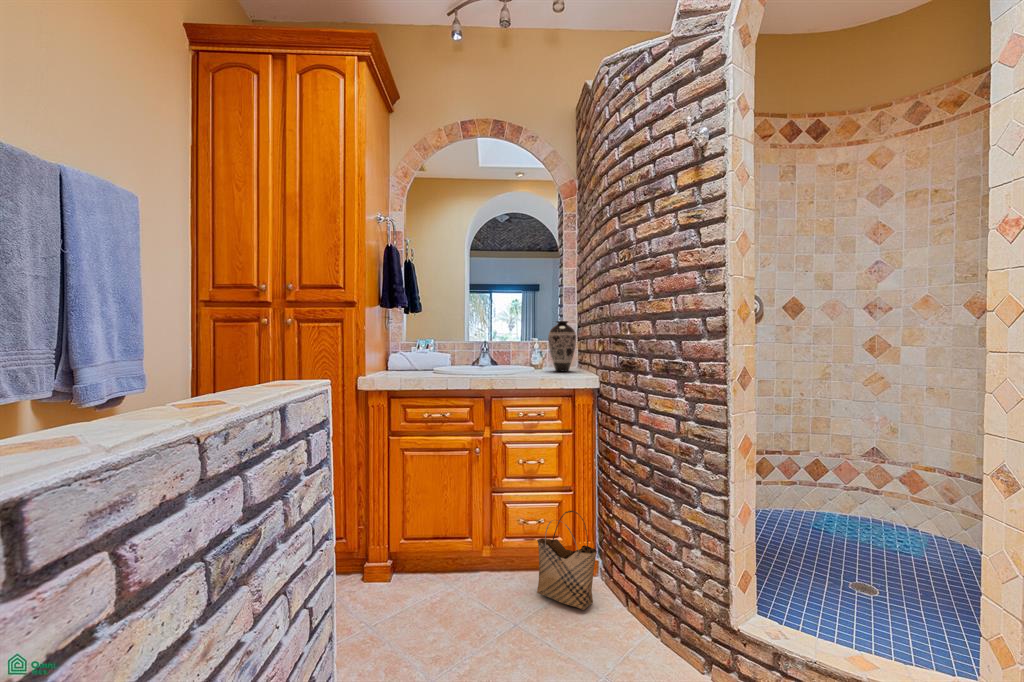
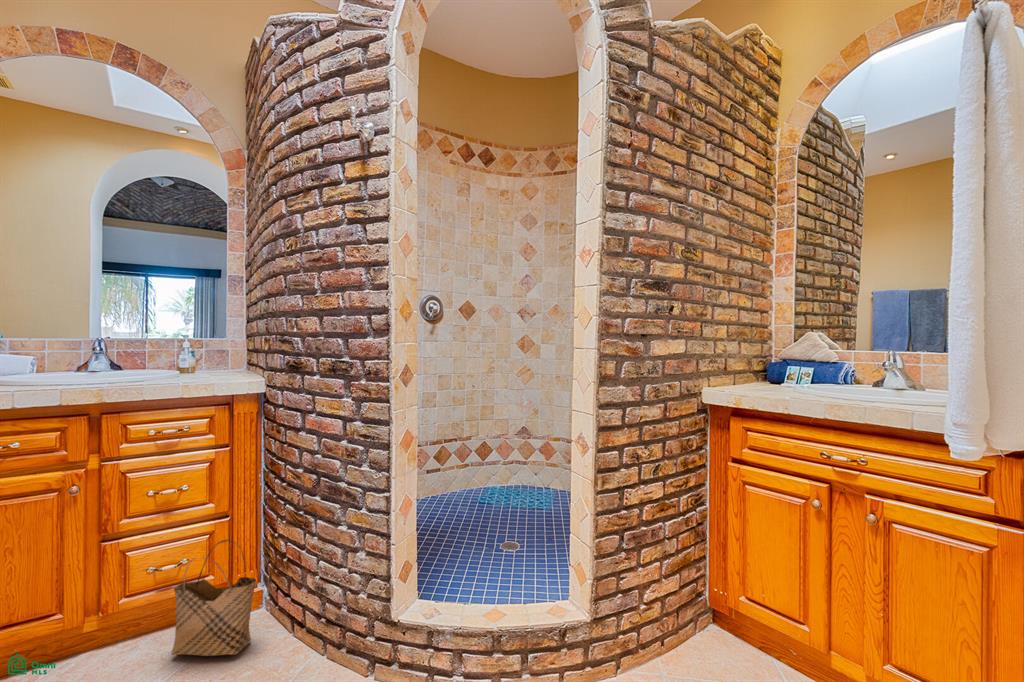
decorative vase: present [548,321,576,371] -> none [202,314,241,374]

